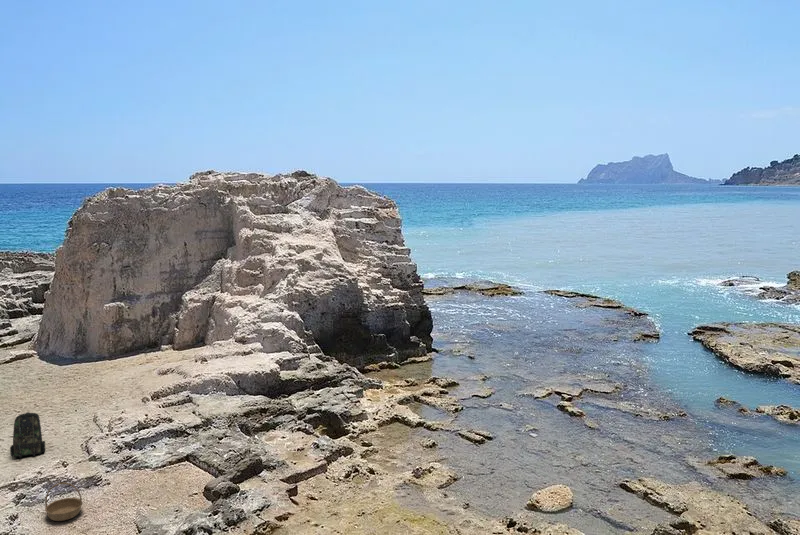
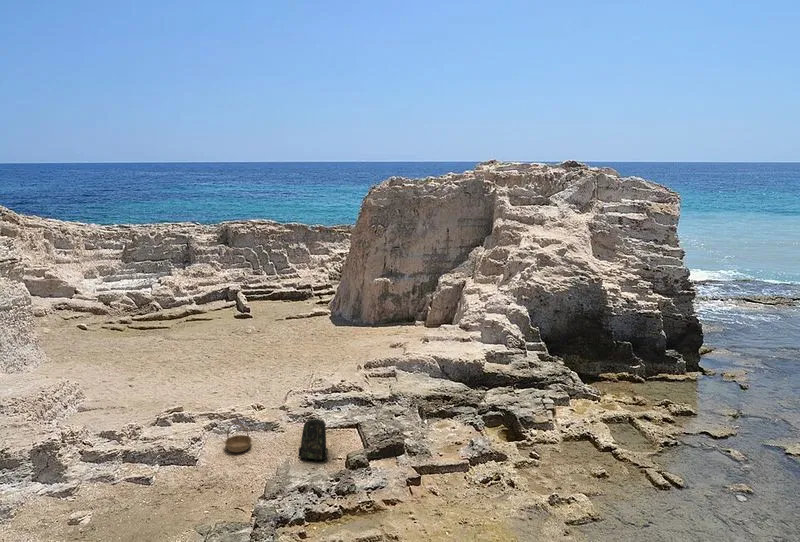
backpack: present [10,412,45,458] -> present [299,419,328,461]

